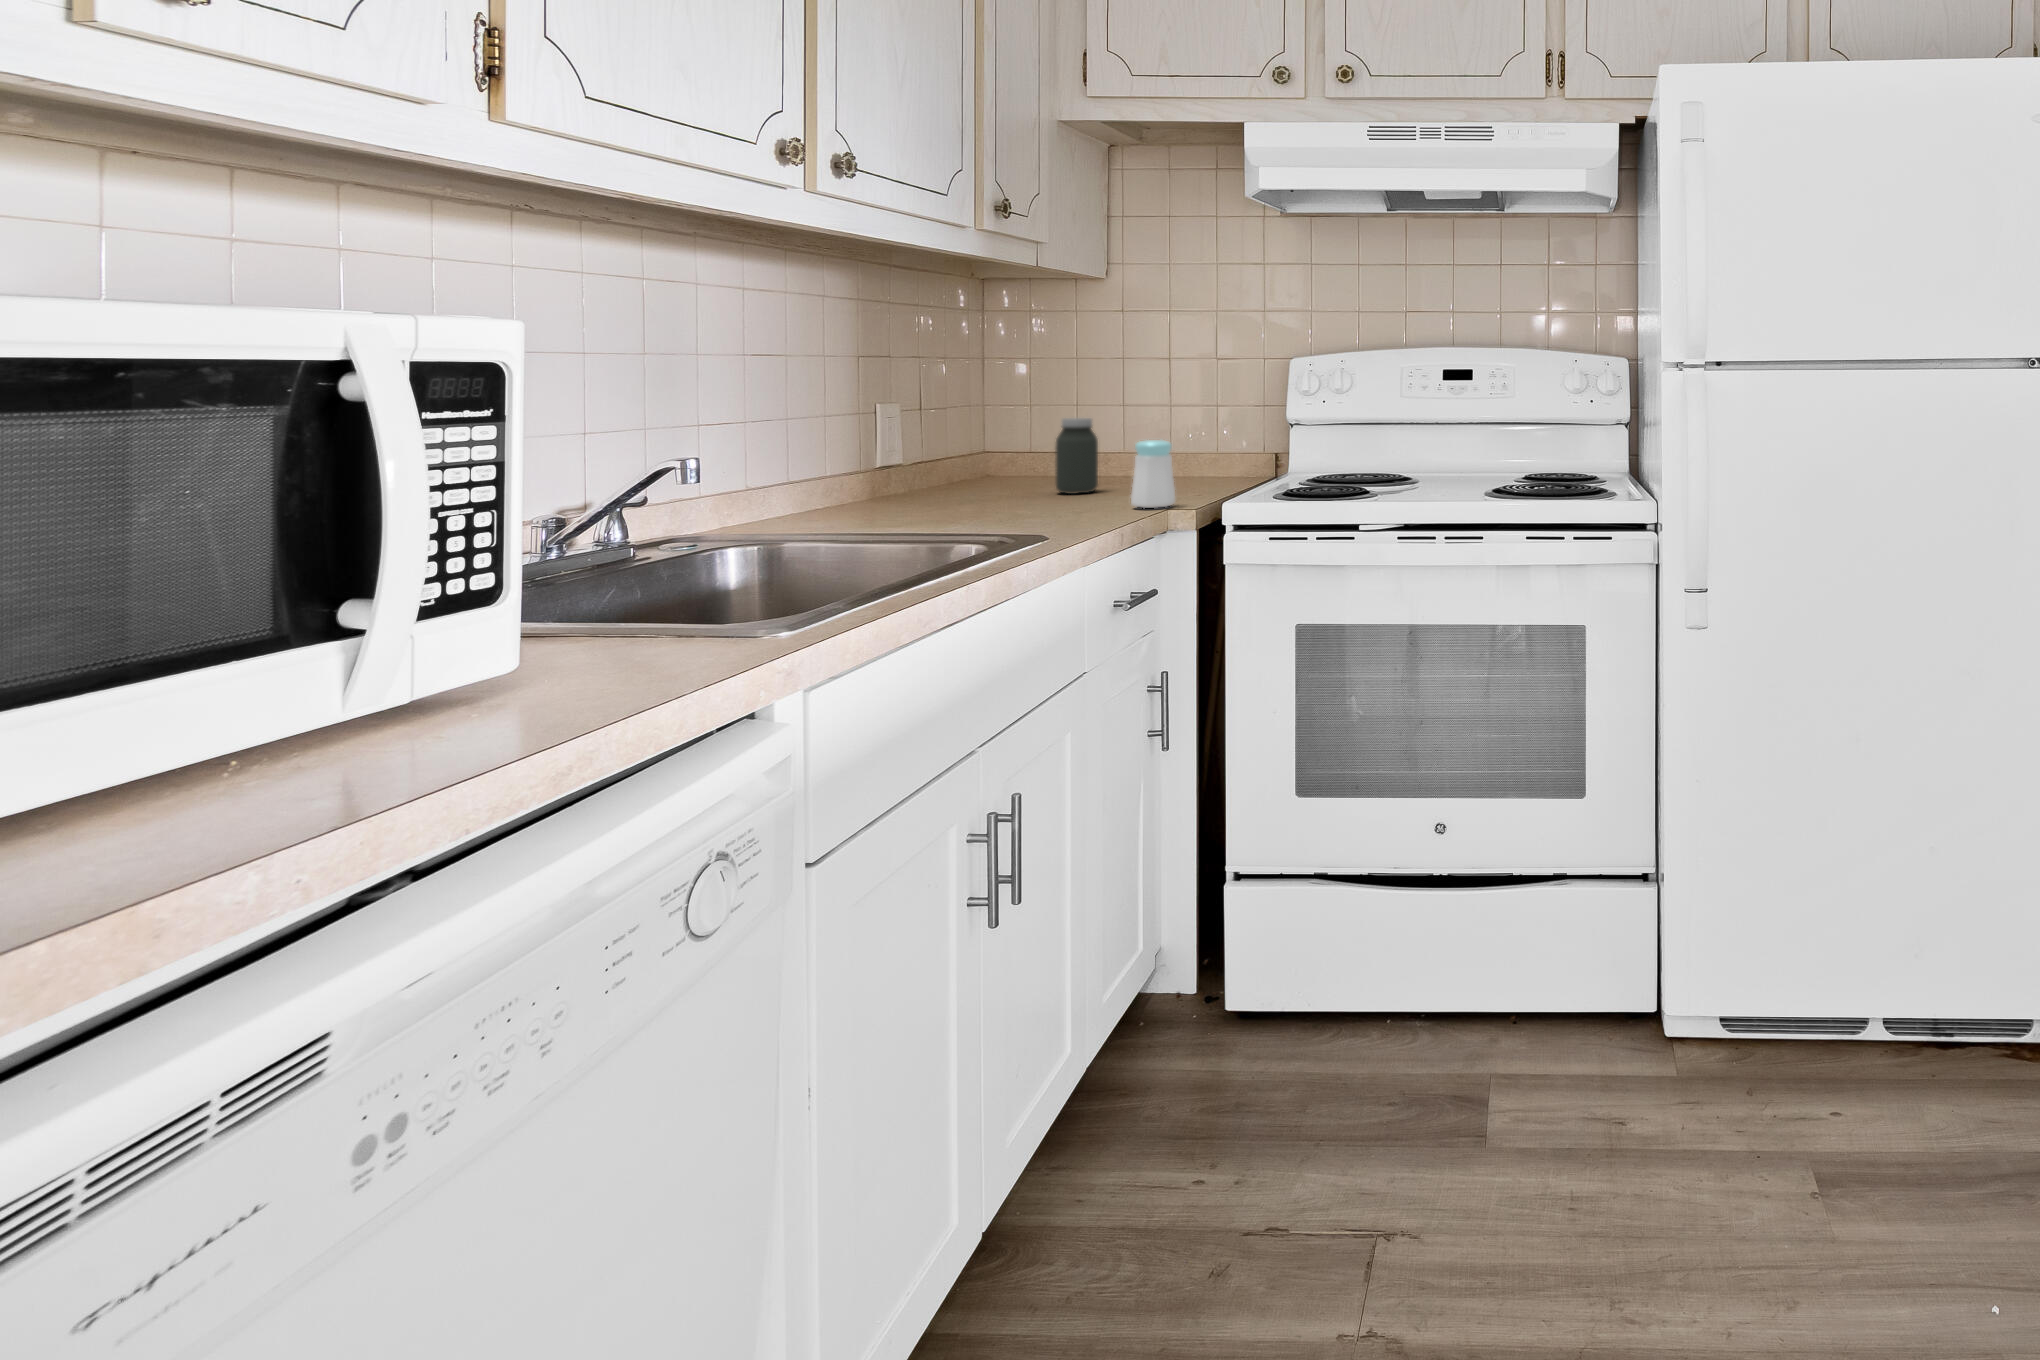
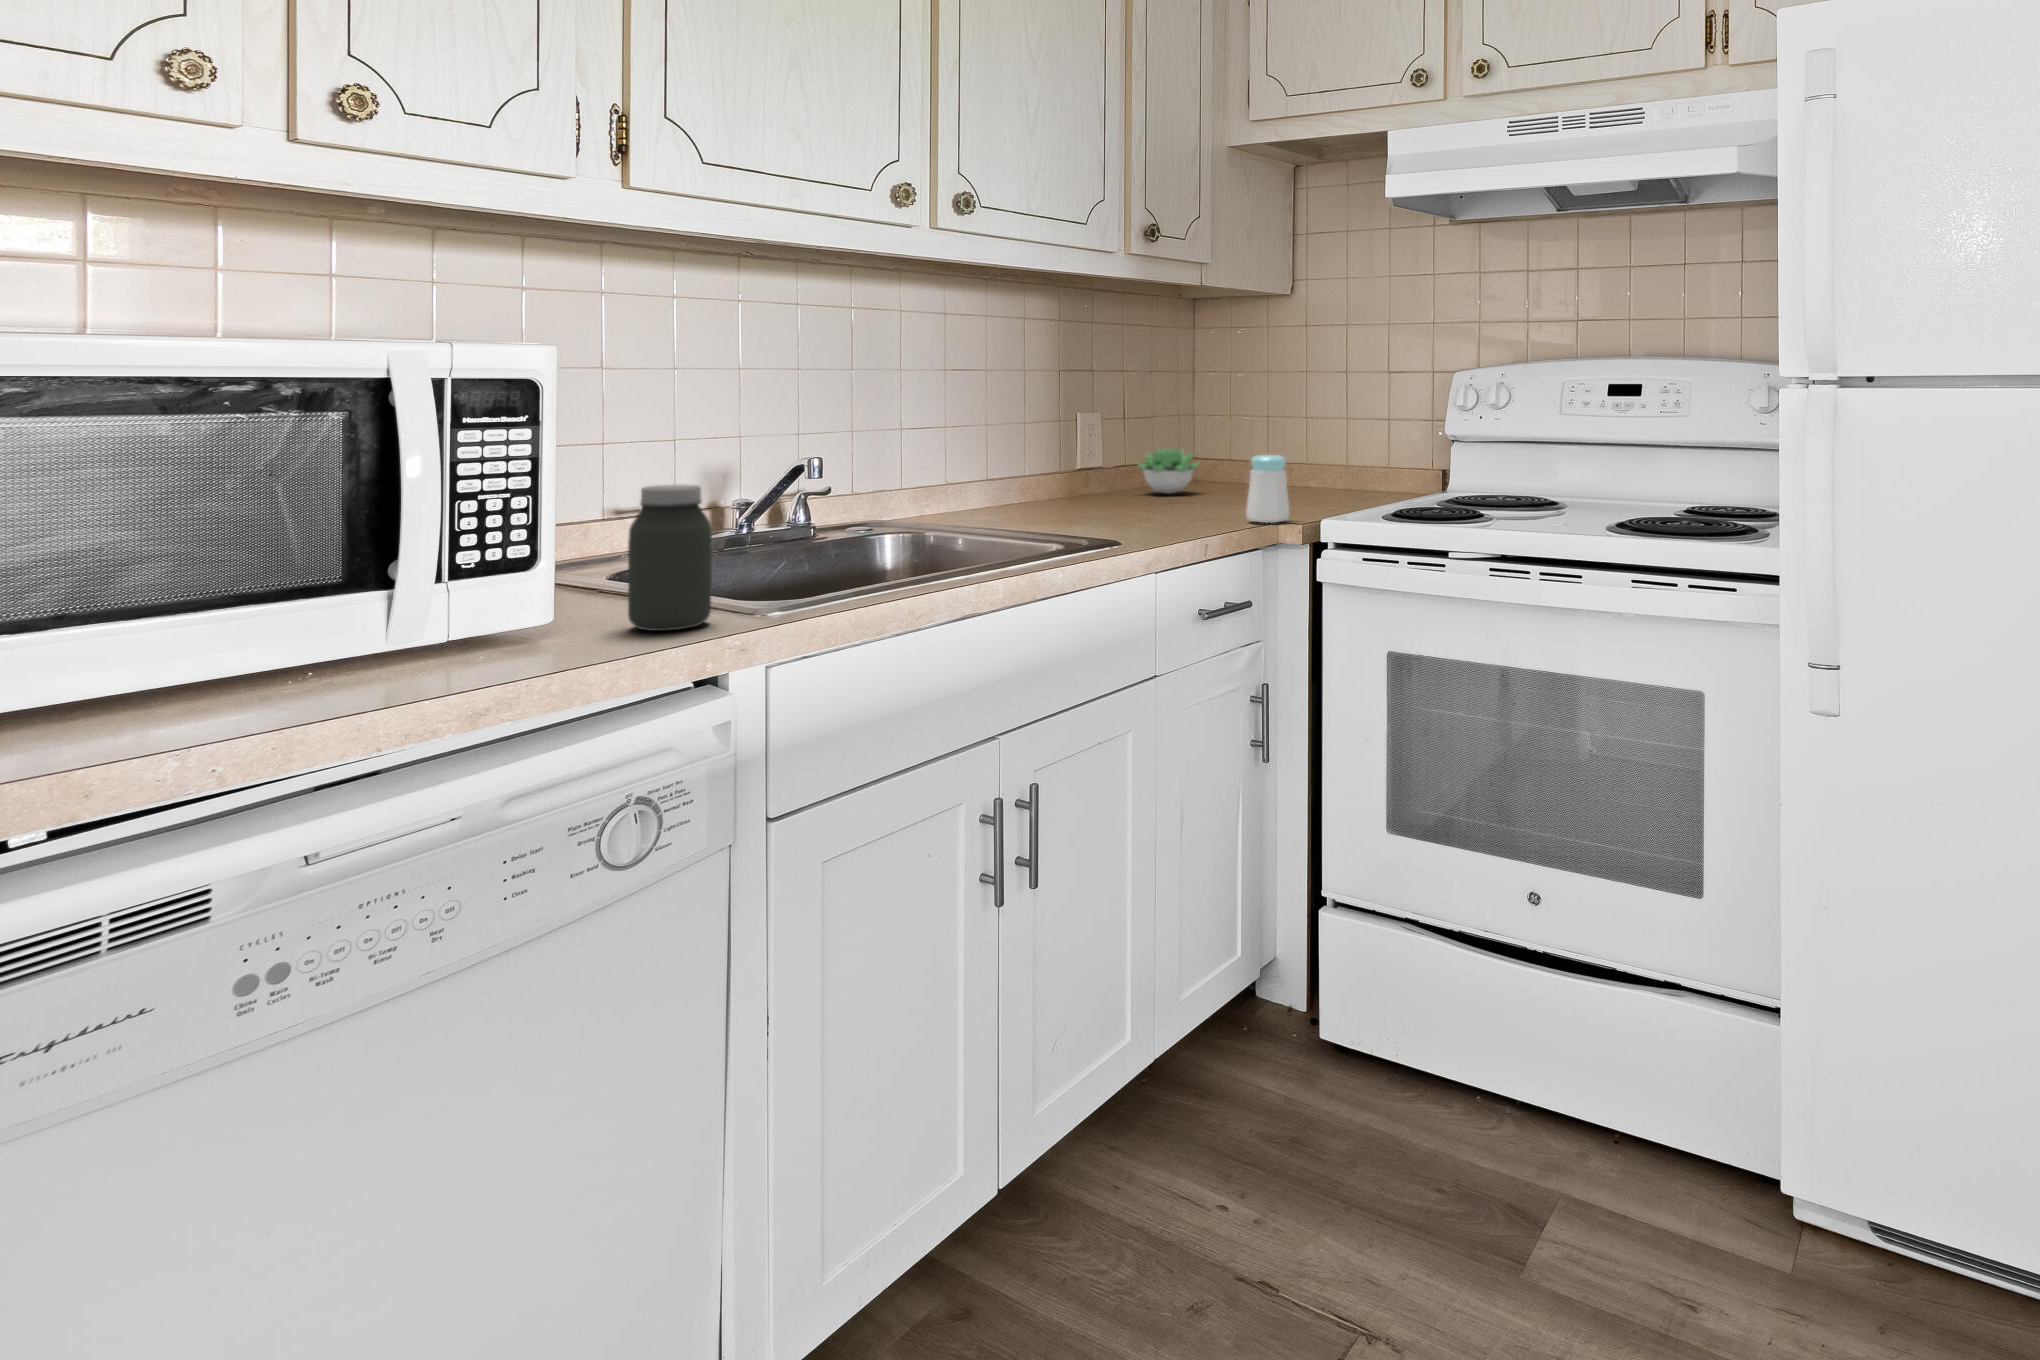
jar: present [1055,418,1098,494] -> present [628,485,712,631]
succulent plant: none [949,440,1023,488] -> present [1137,448,1199,494]

